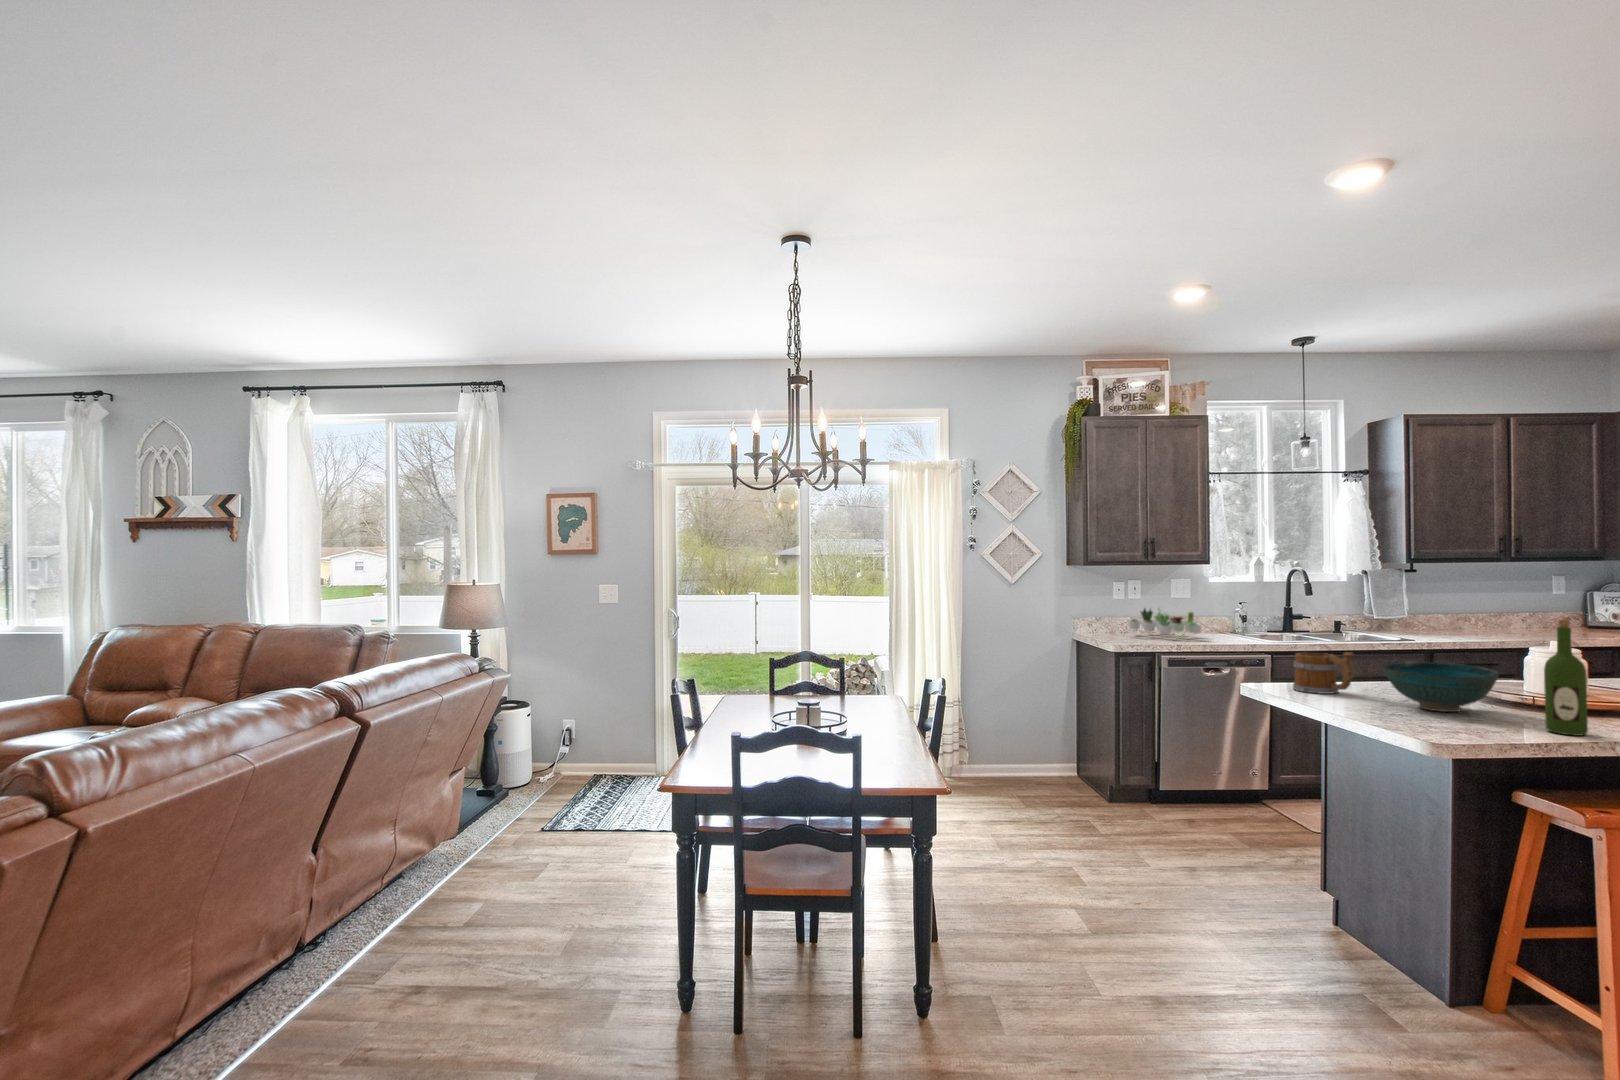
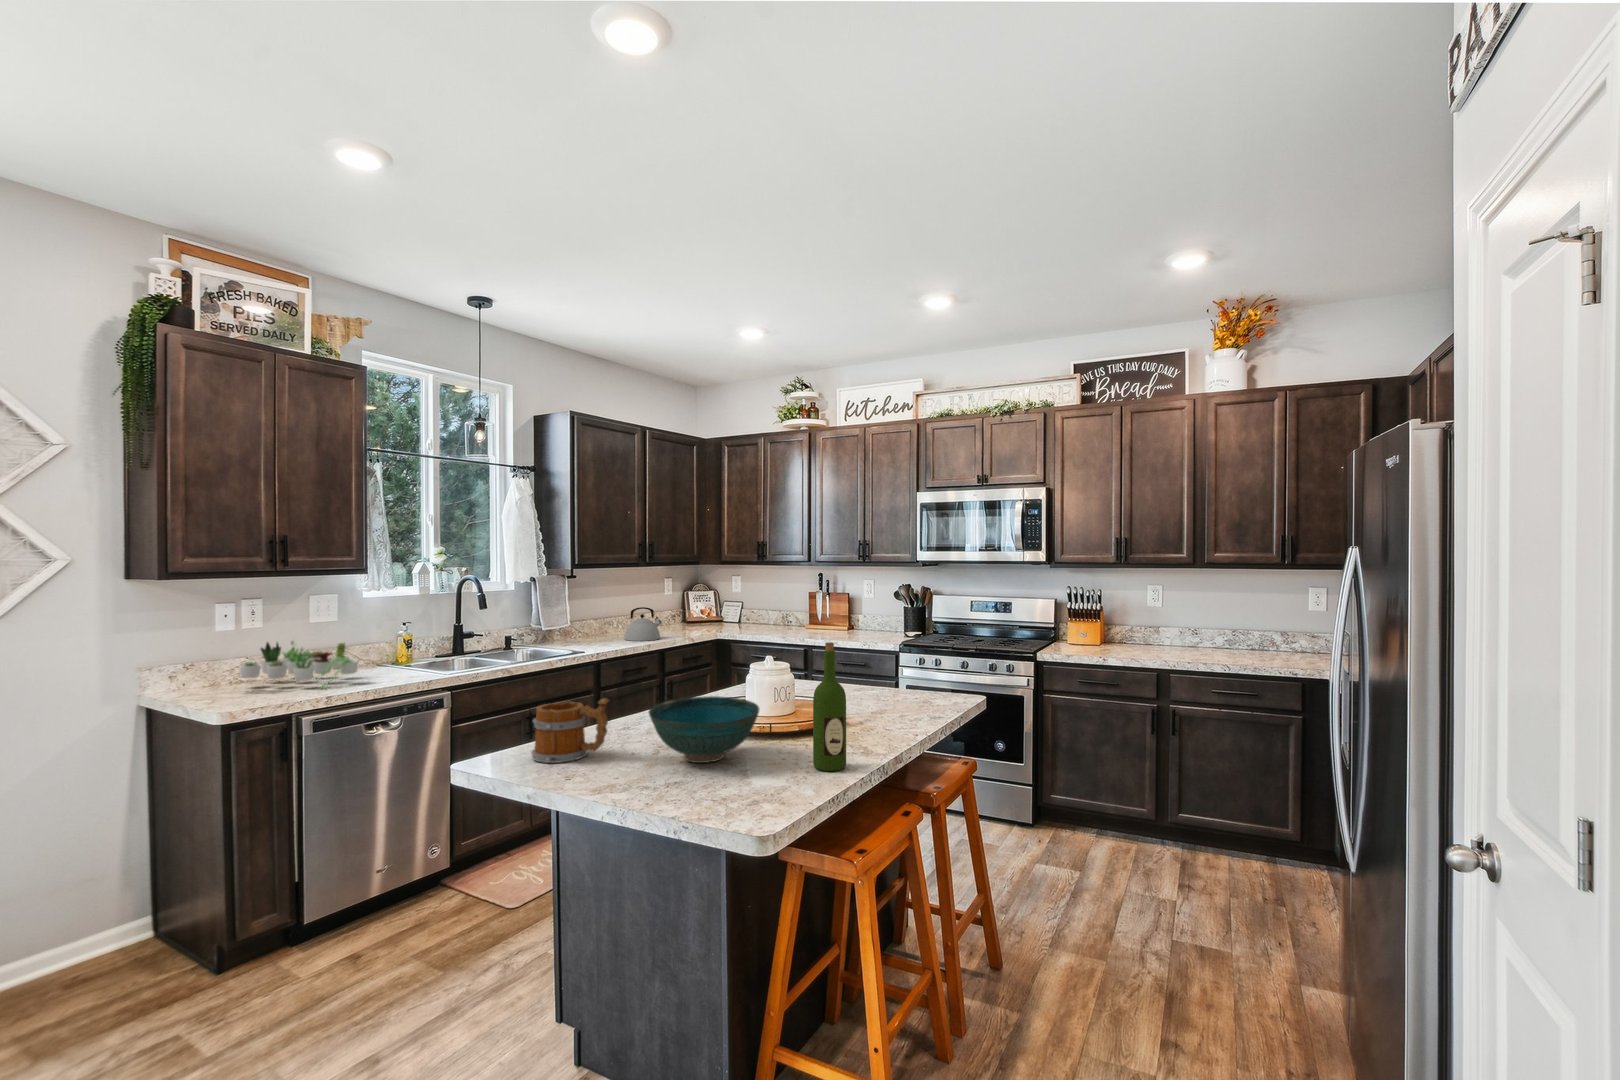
kettle: none [1478,607,1531,642] -> present [624,607,662,641]

